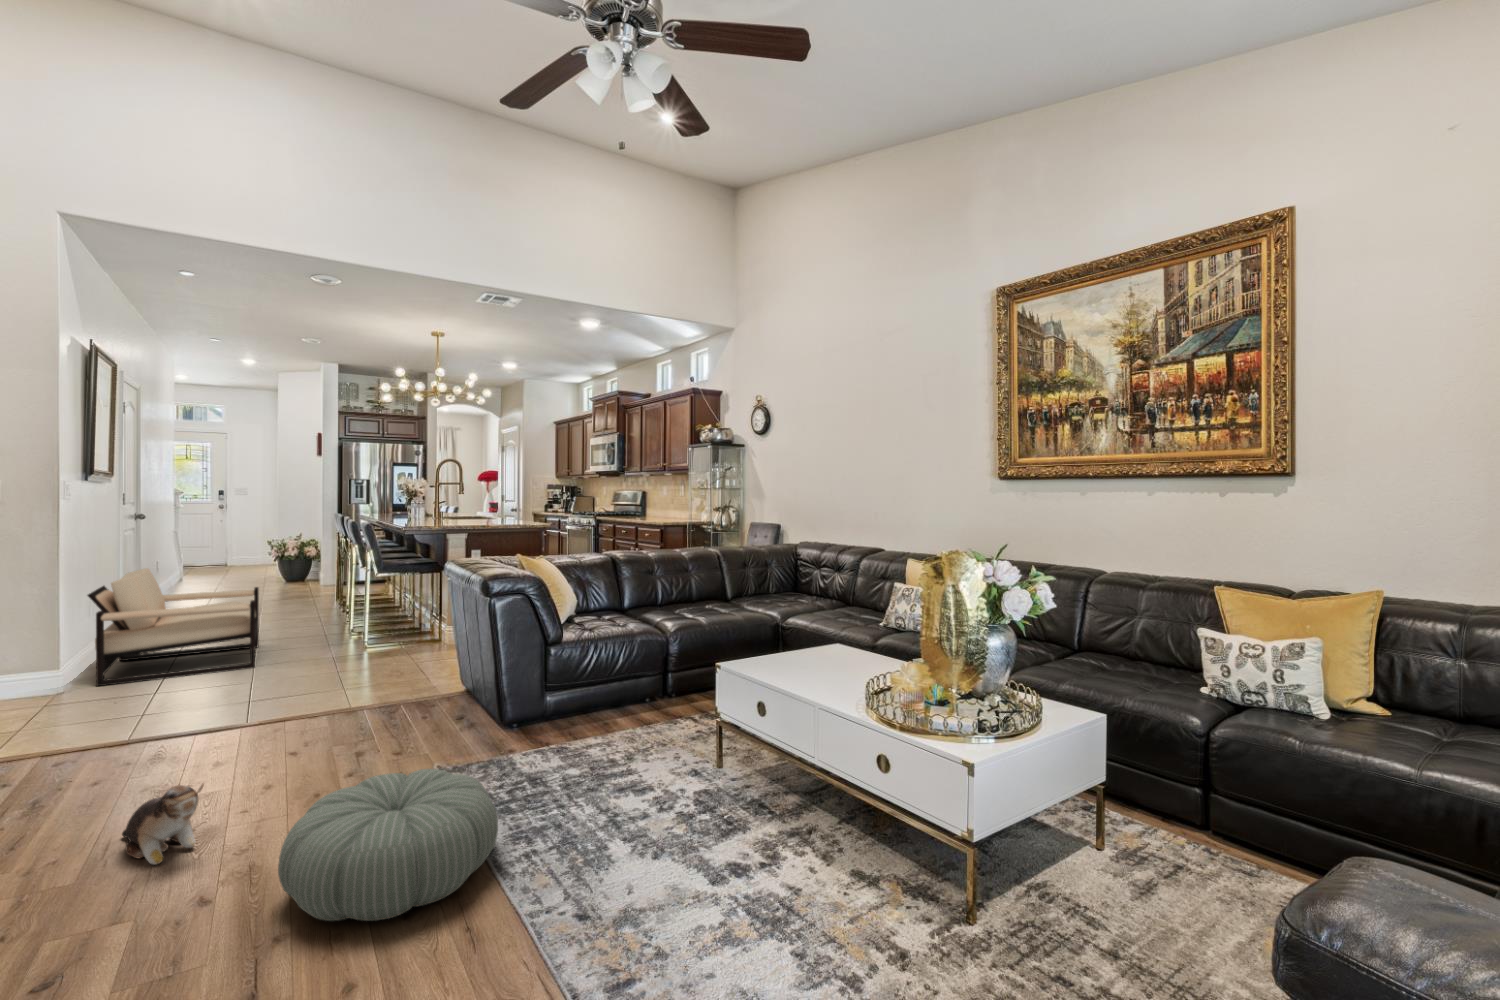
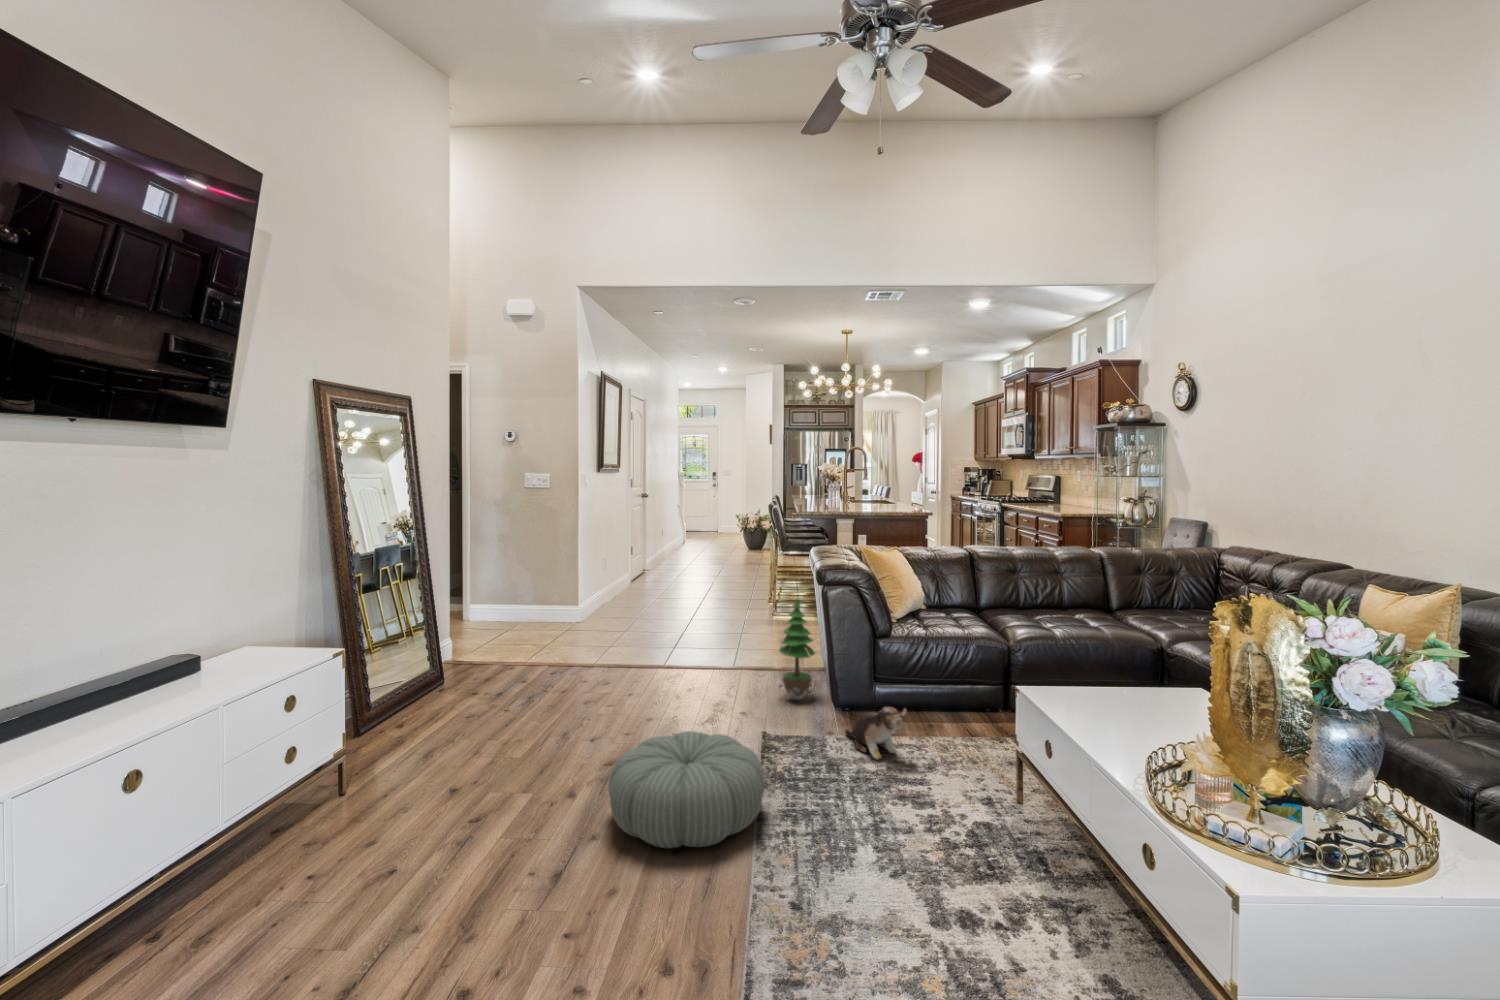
armchair: present [88,568,259,686] -> none [599,542,703,625]
potted tree: none [434,610,479,726] -> present [779,599,815,700]
plush toy: present [122,783,204,865] -> present [845,707,906,759]

